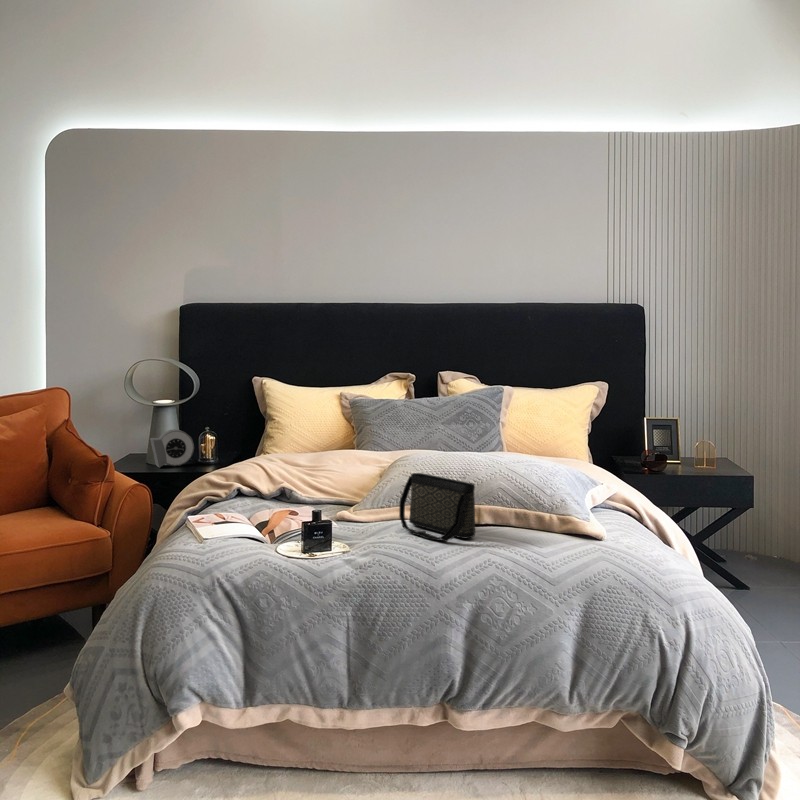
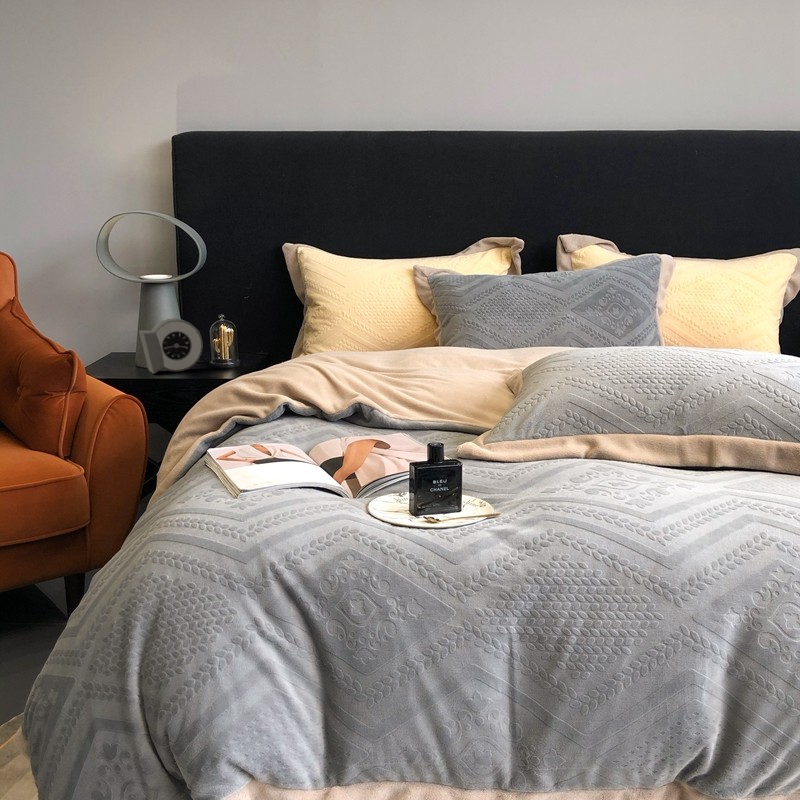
handbag: present [399,473,475,541] -> none [562,378,709,496]

